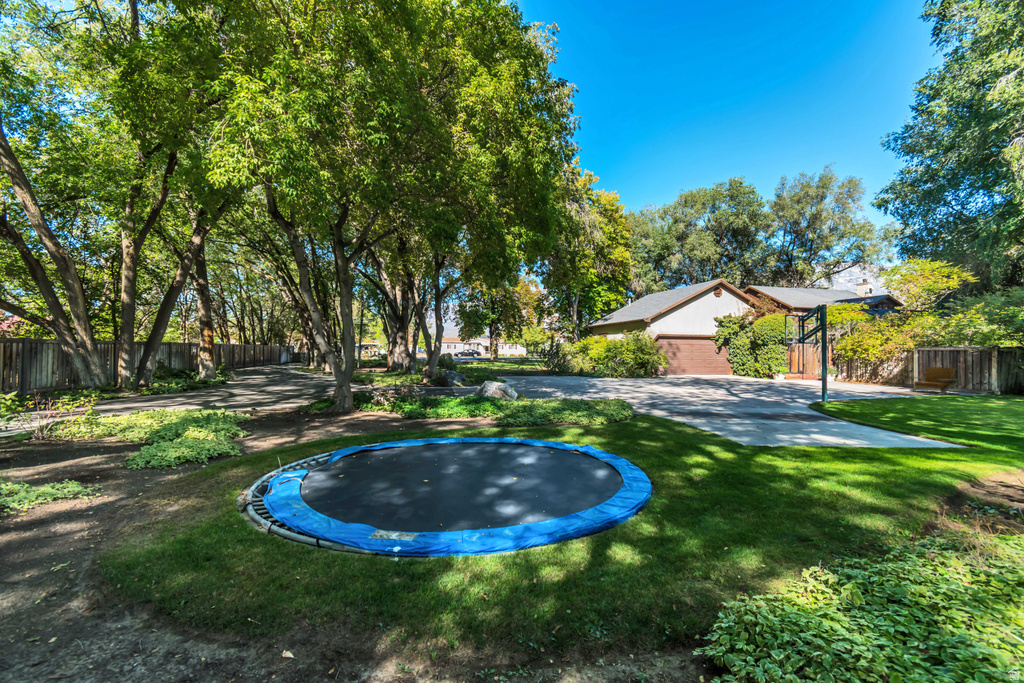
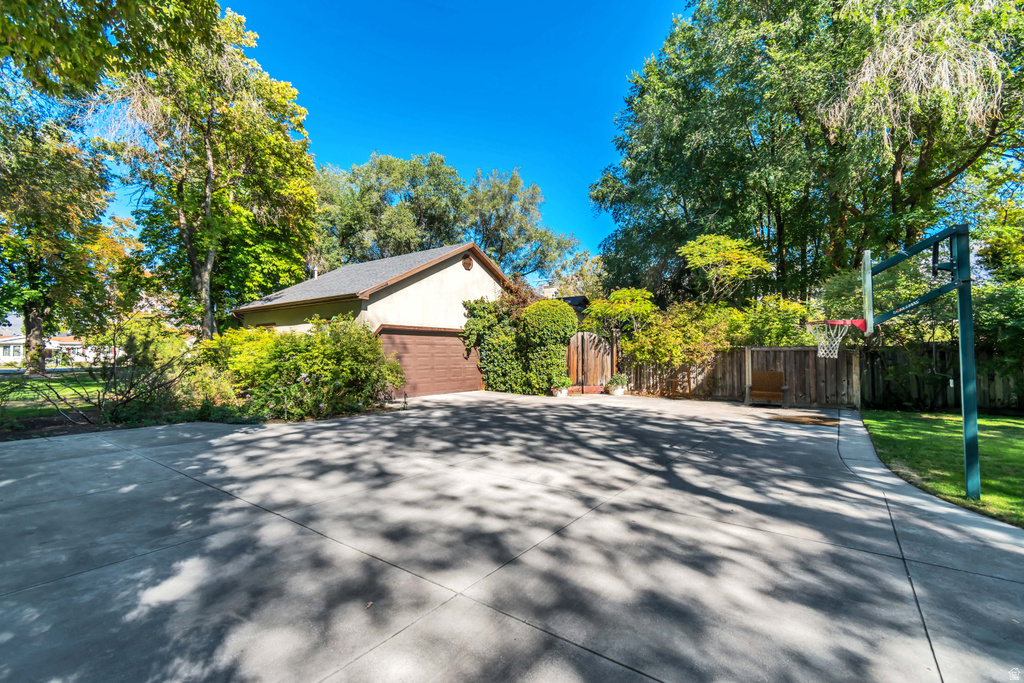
bench: none [862,362,882,387] -> present [660,366,692,399]

